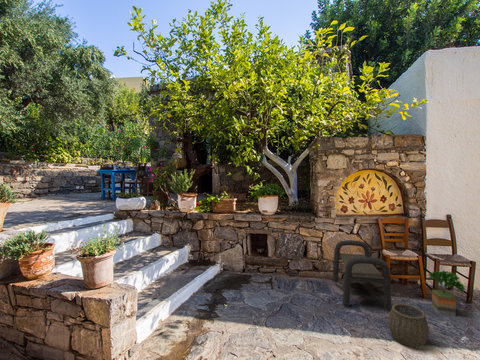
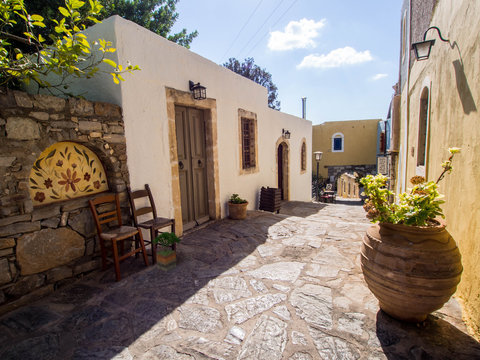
bench: present [333,240,391,311] -> none [38,233,136,322]
woven basket: present [388,304,429,347] -> none [154,273,190,315]

